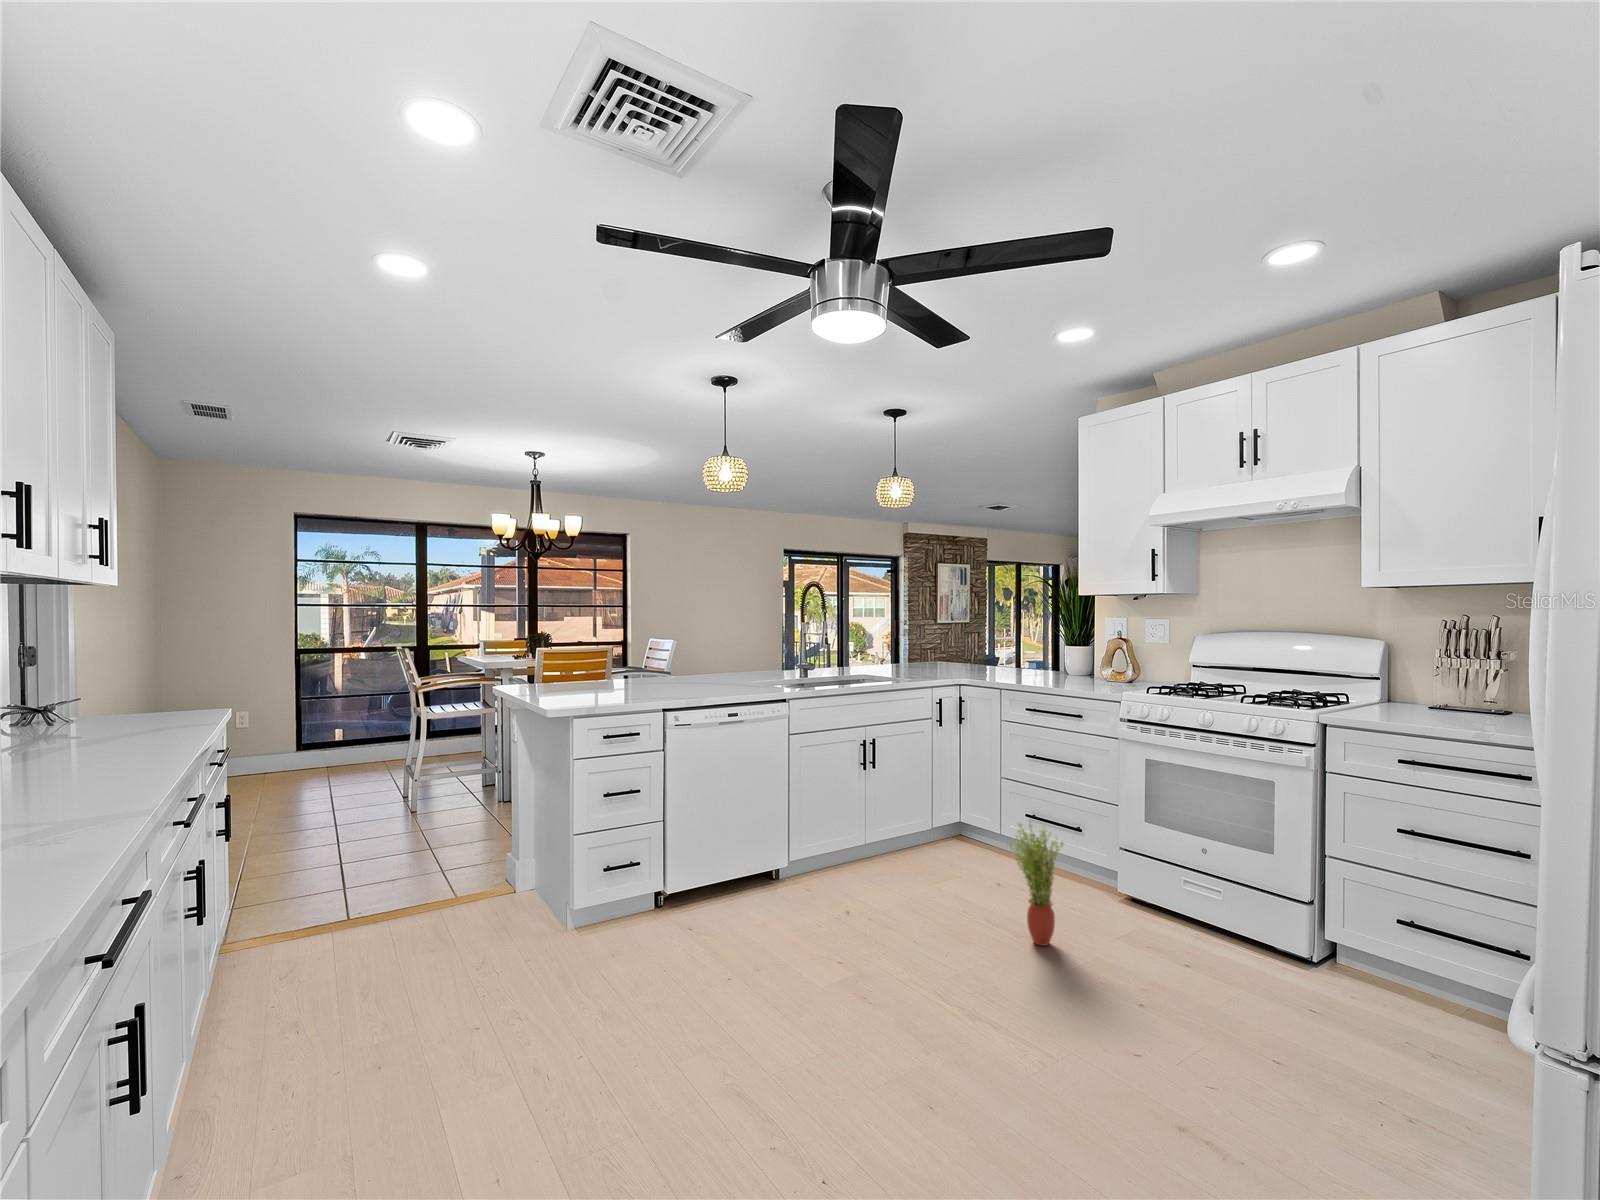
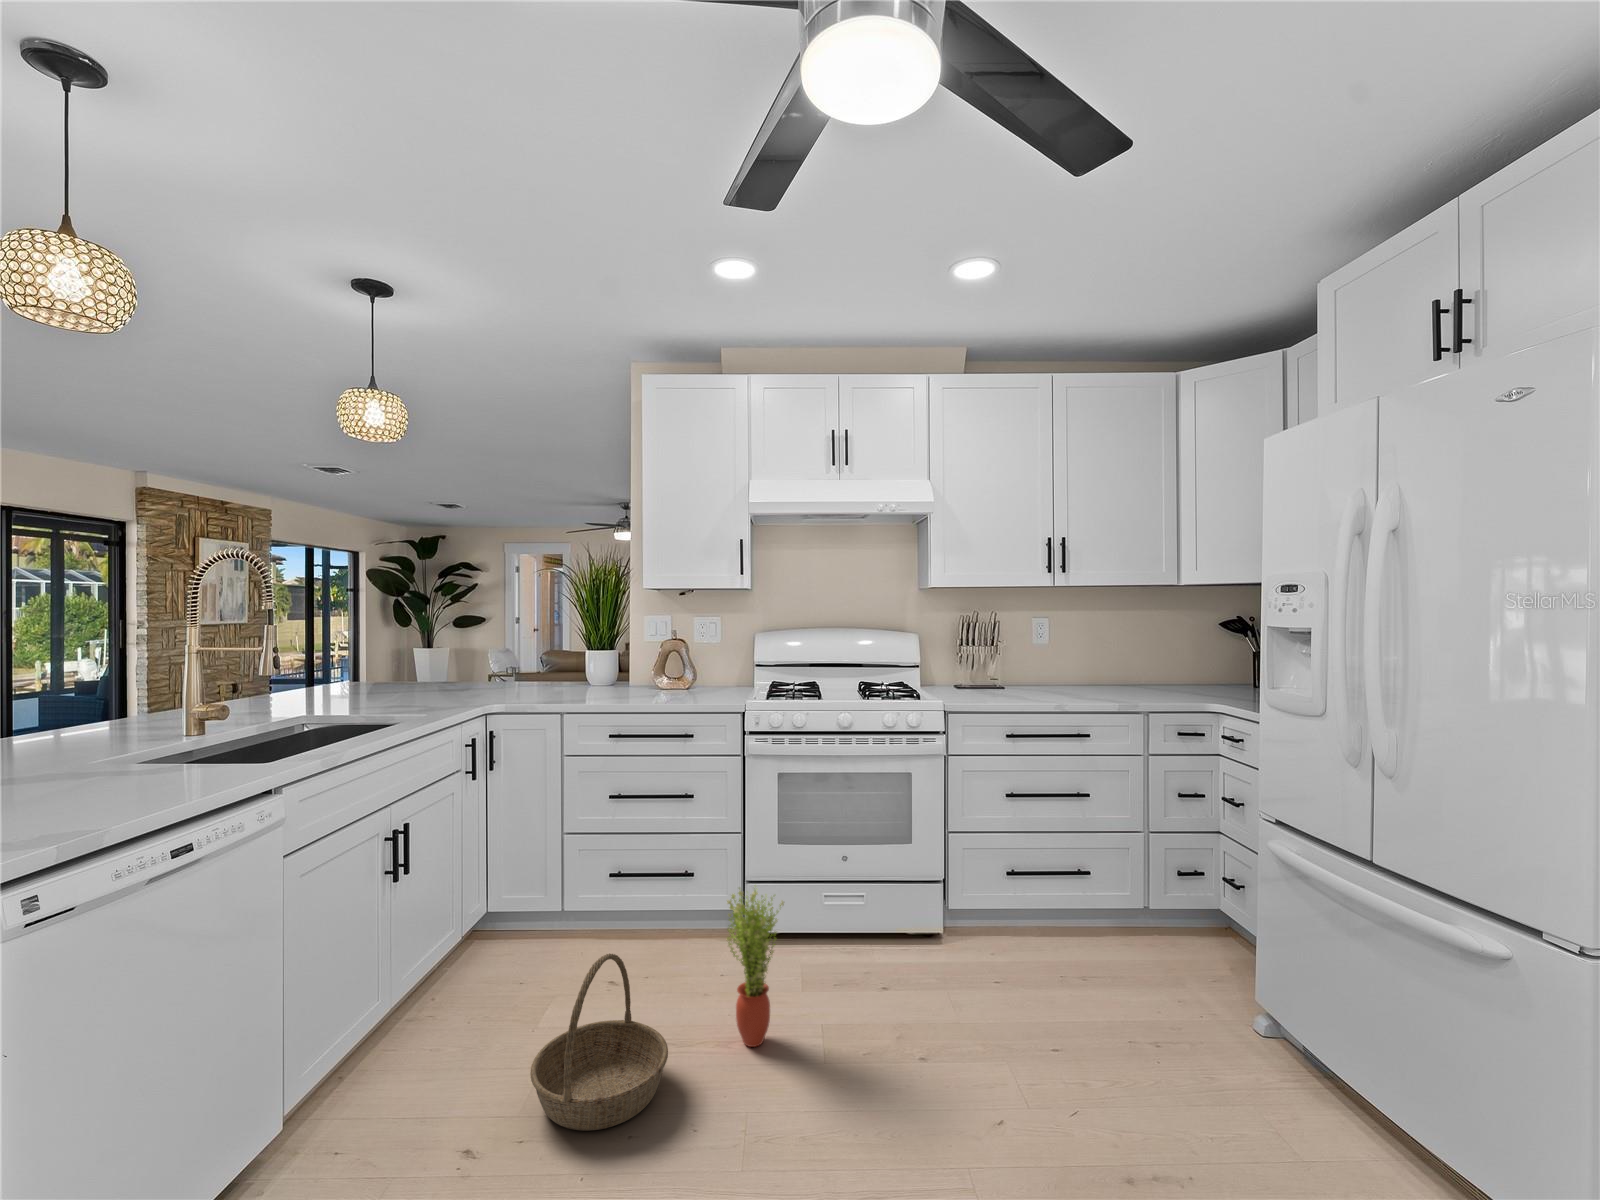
basket: none [883,834,969,936] -> present [530,953,668,1131]

